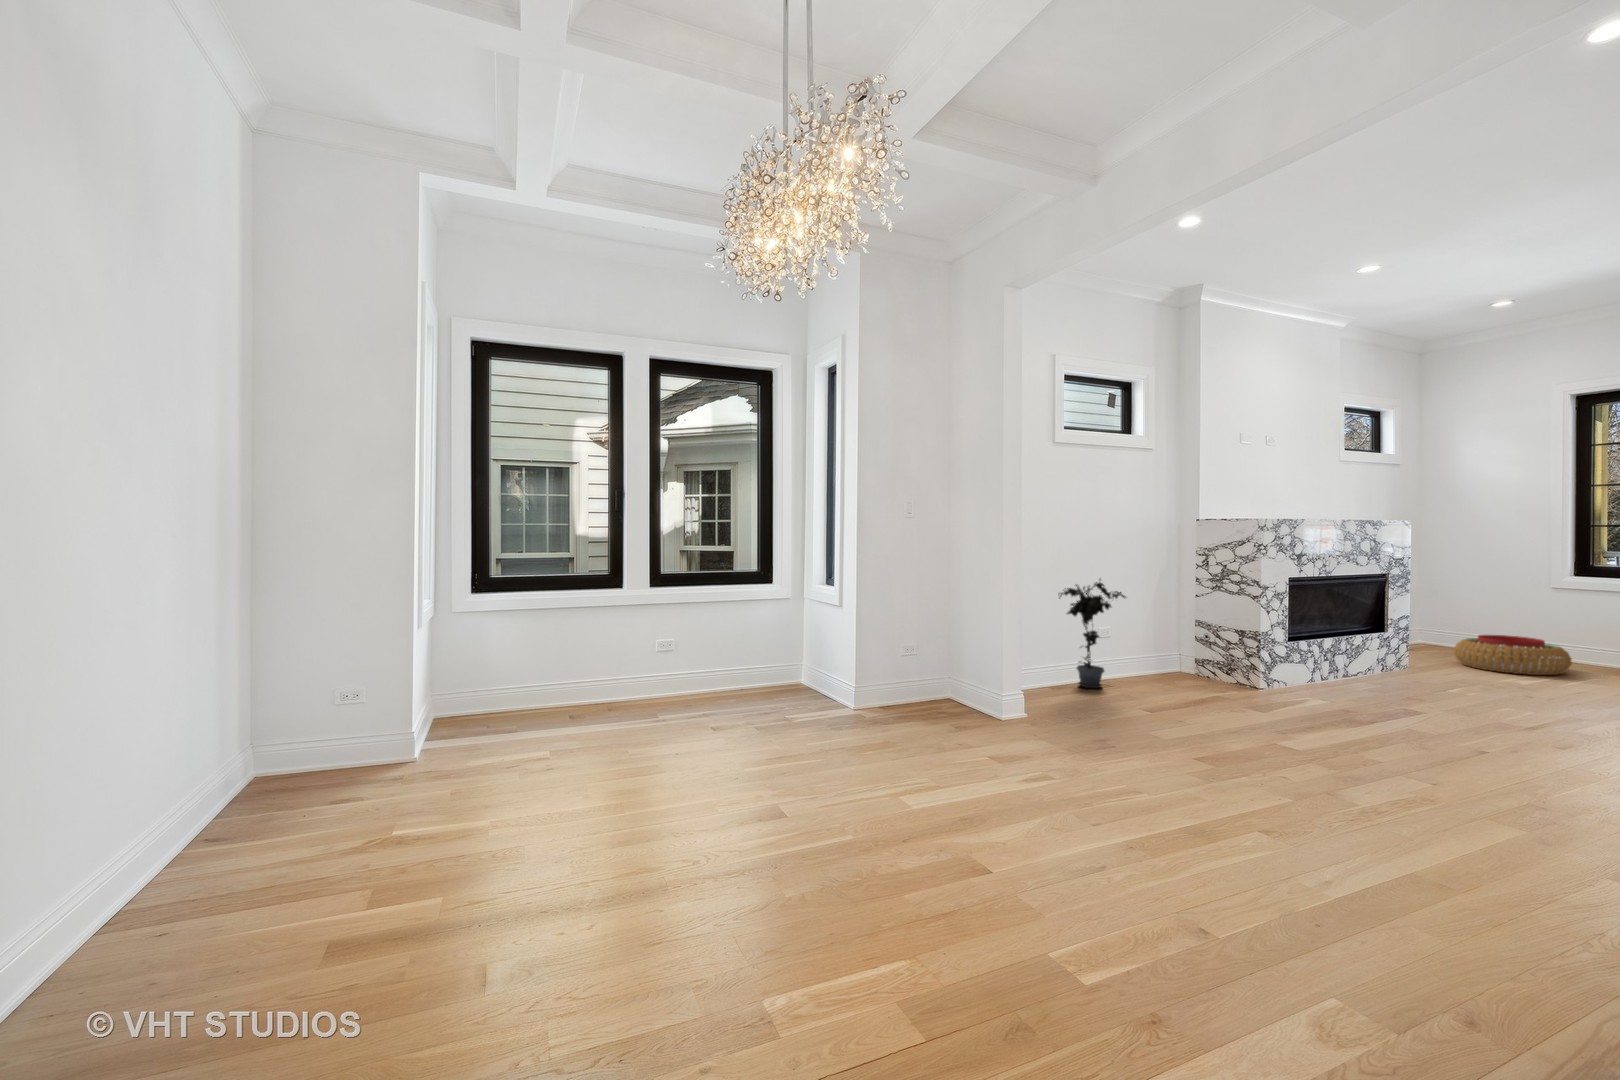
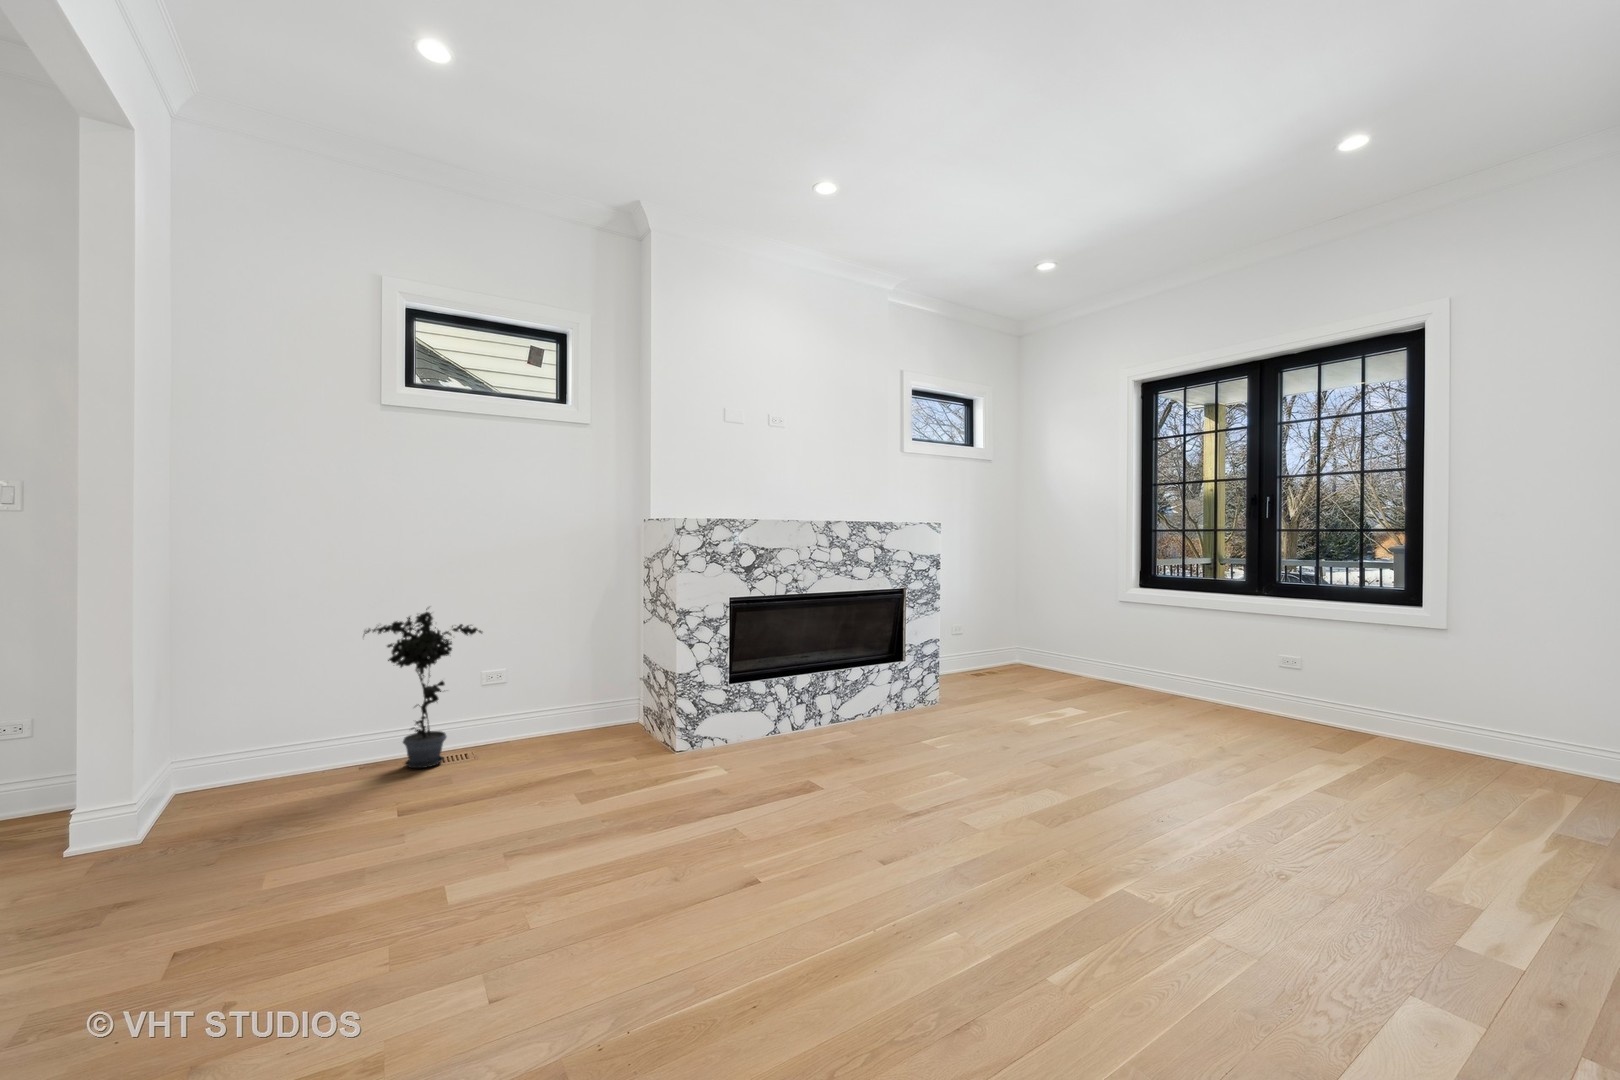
pouf: present [1454,635,1571,675] -> none [1001,657,1107,707]

